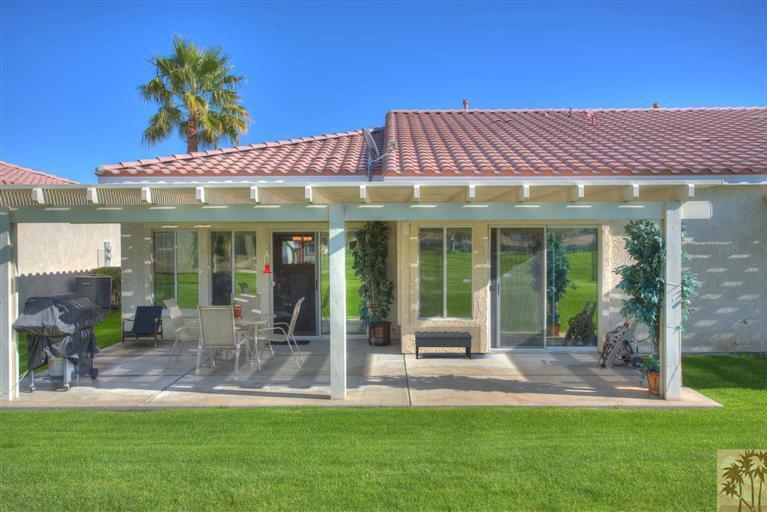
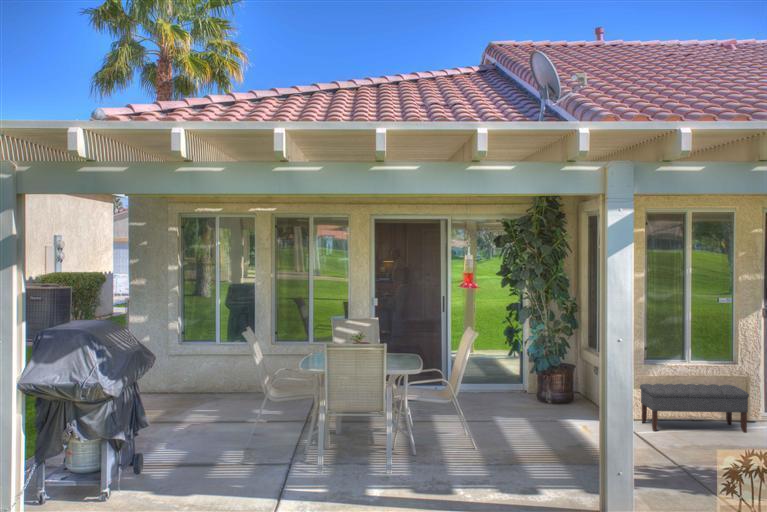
lounge chair: present [122,306,163,347] -> none [159,338,218,404]

